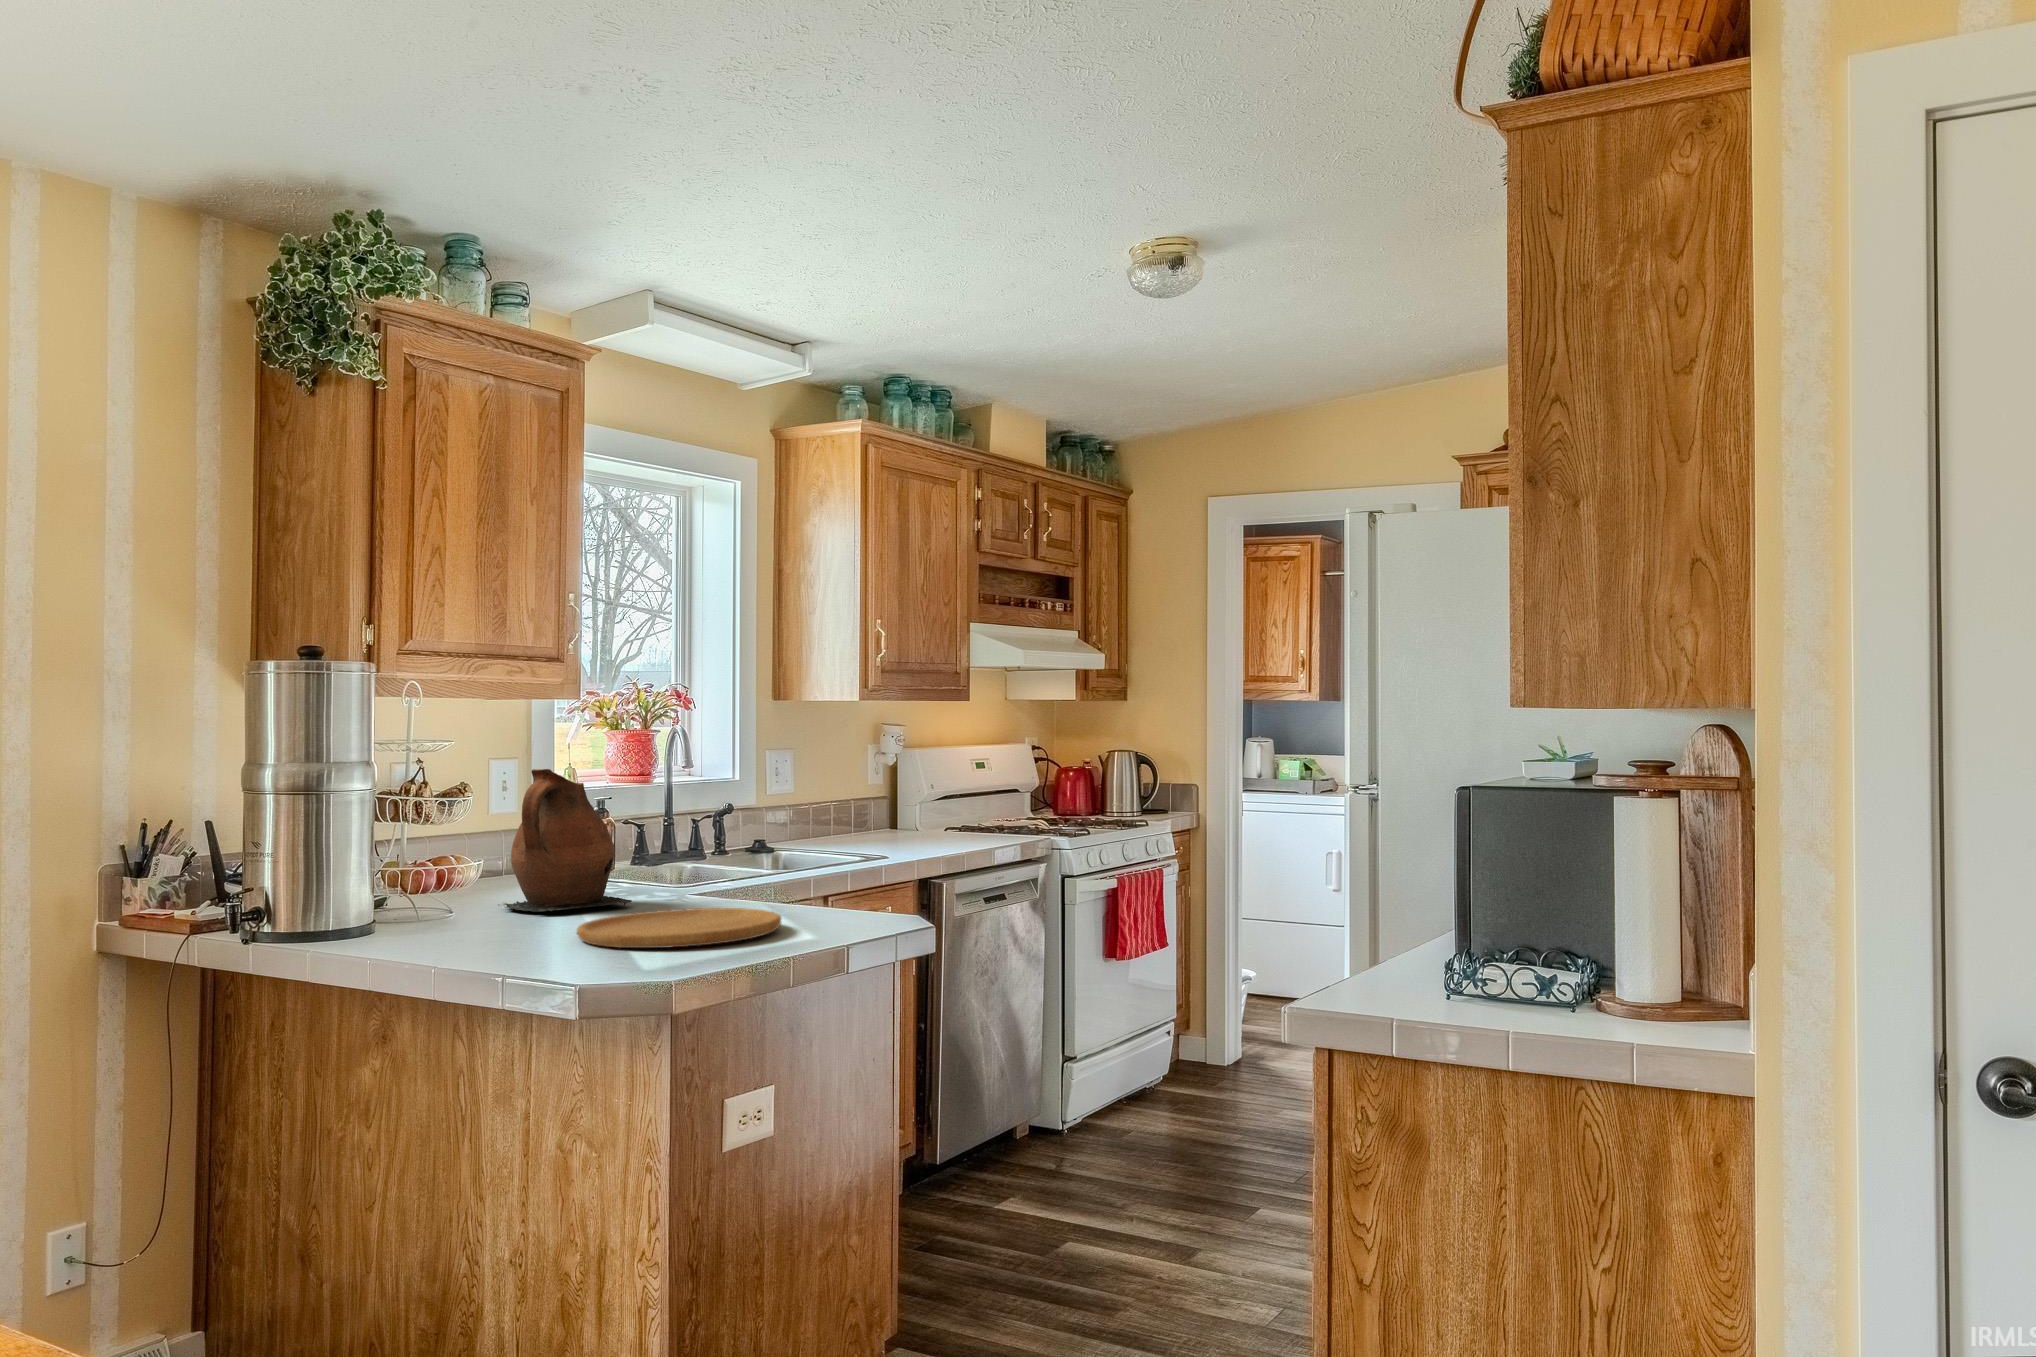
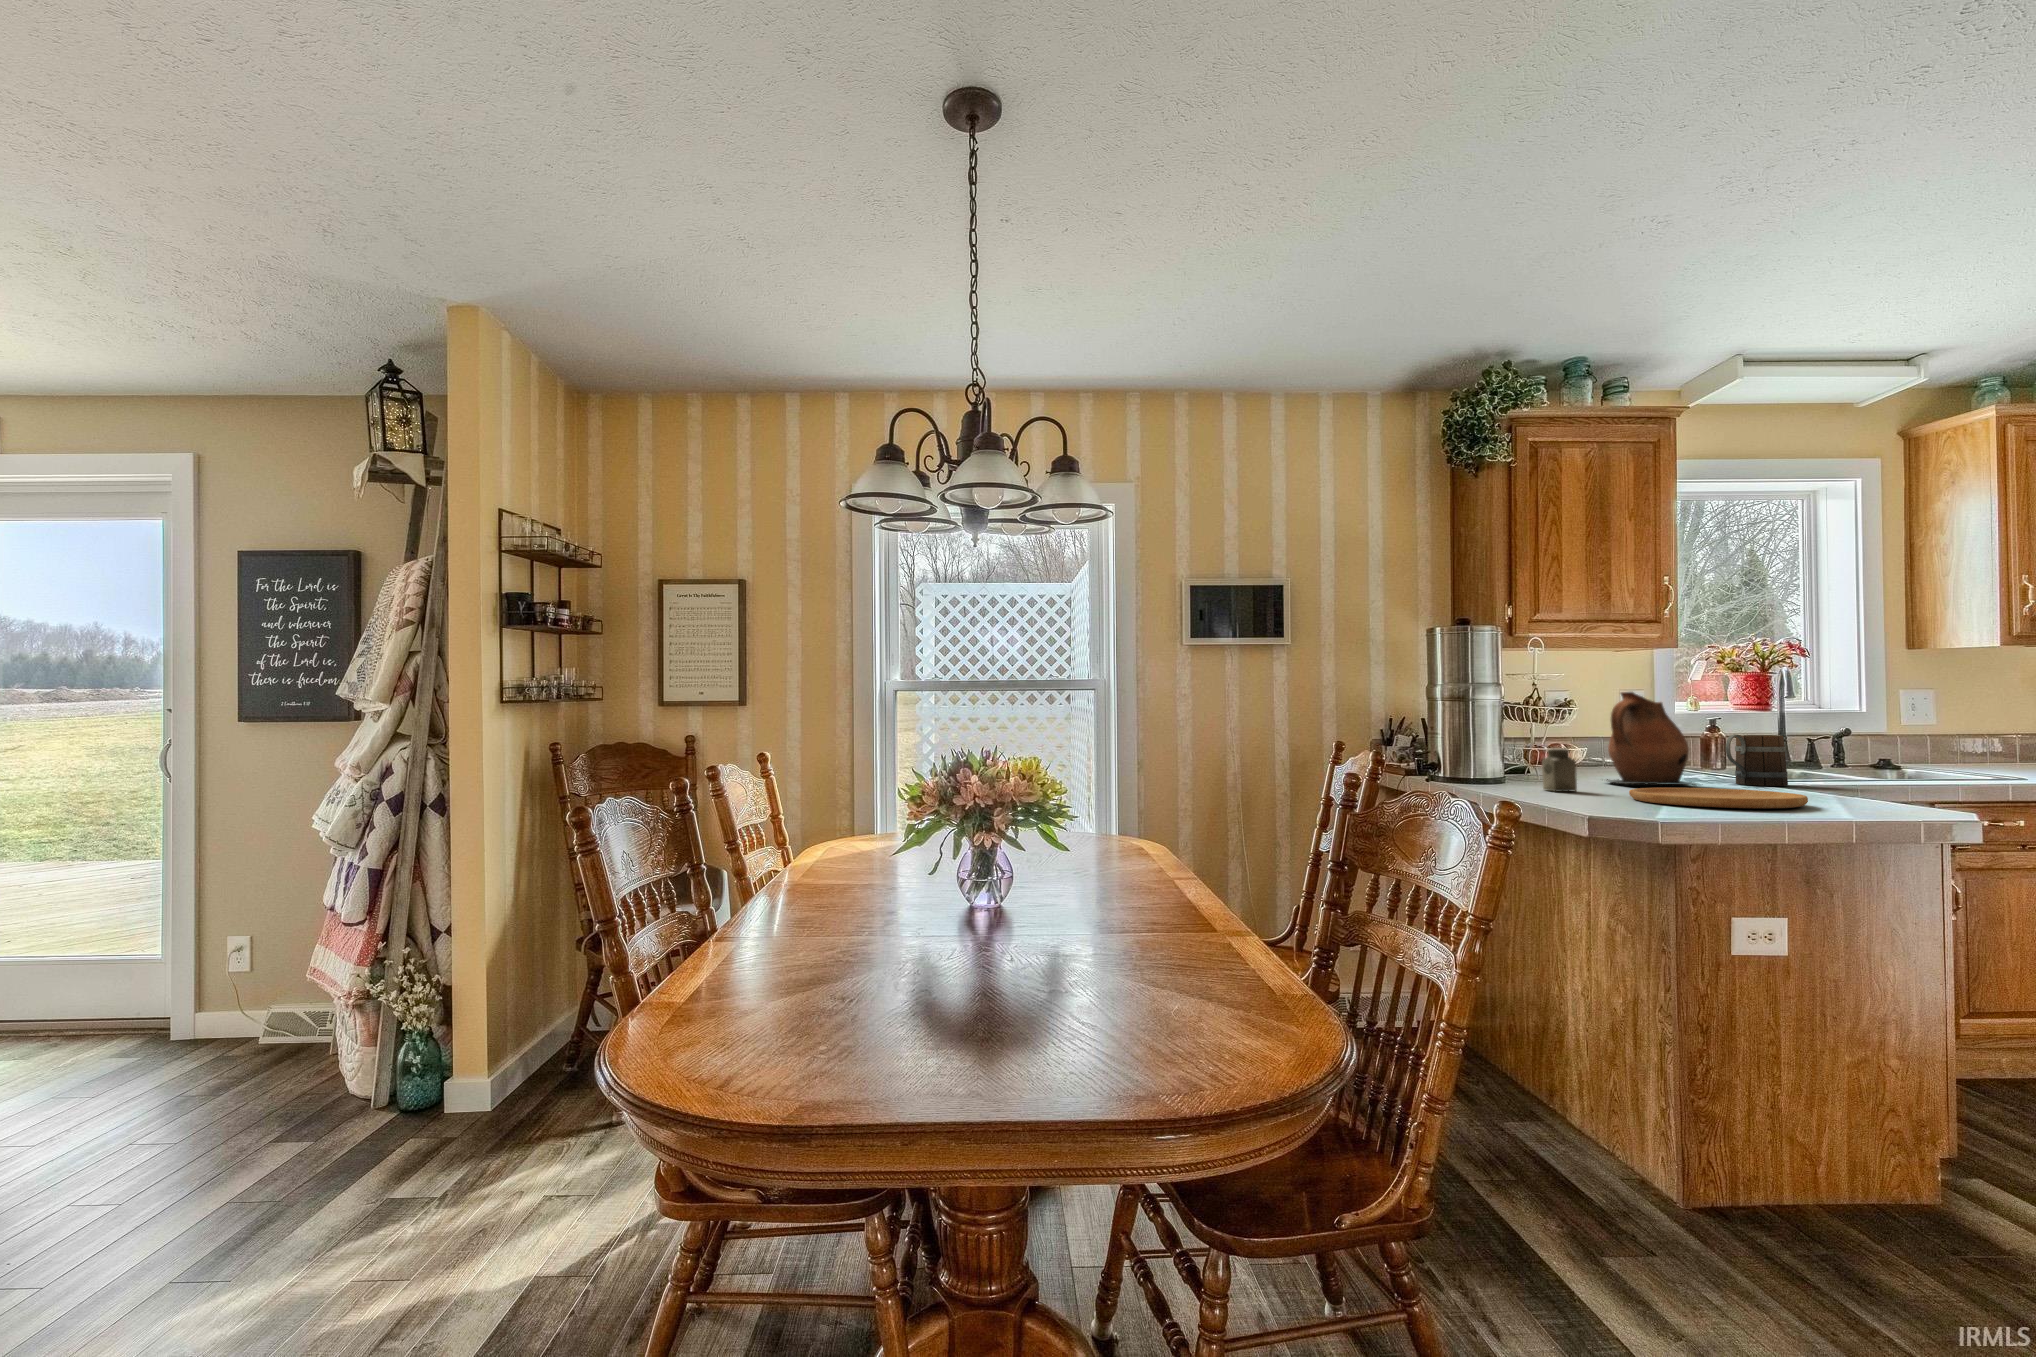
mug: none [648,820,707,892] -> present [1726,735,1788,786]
salt shaker: none [442,868,495,942] -> present [1542,748,1577,792]

